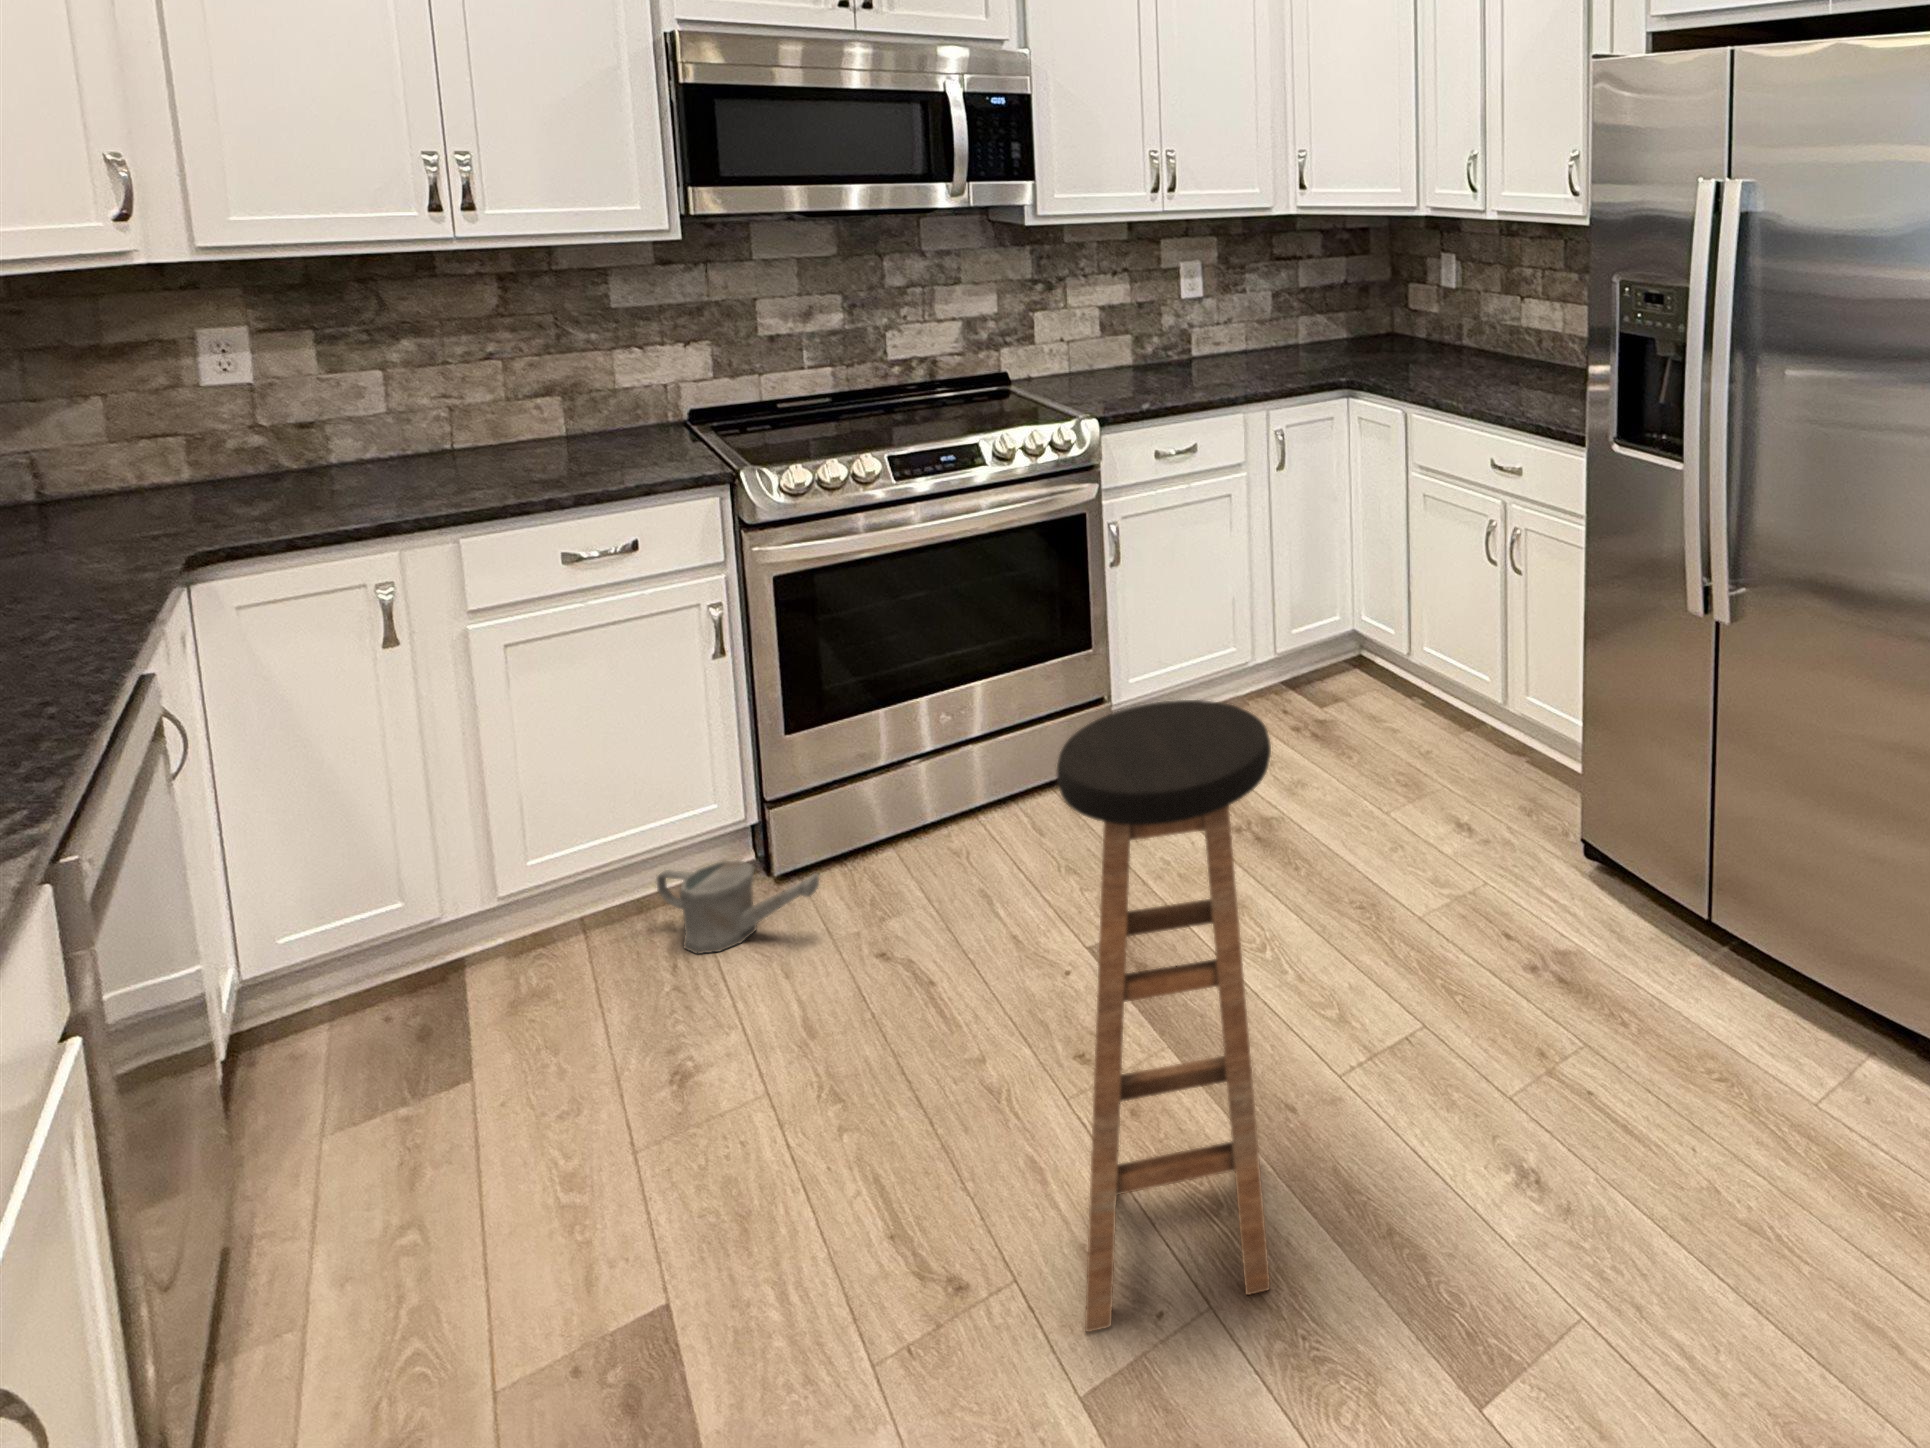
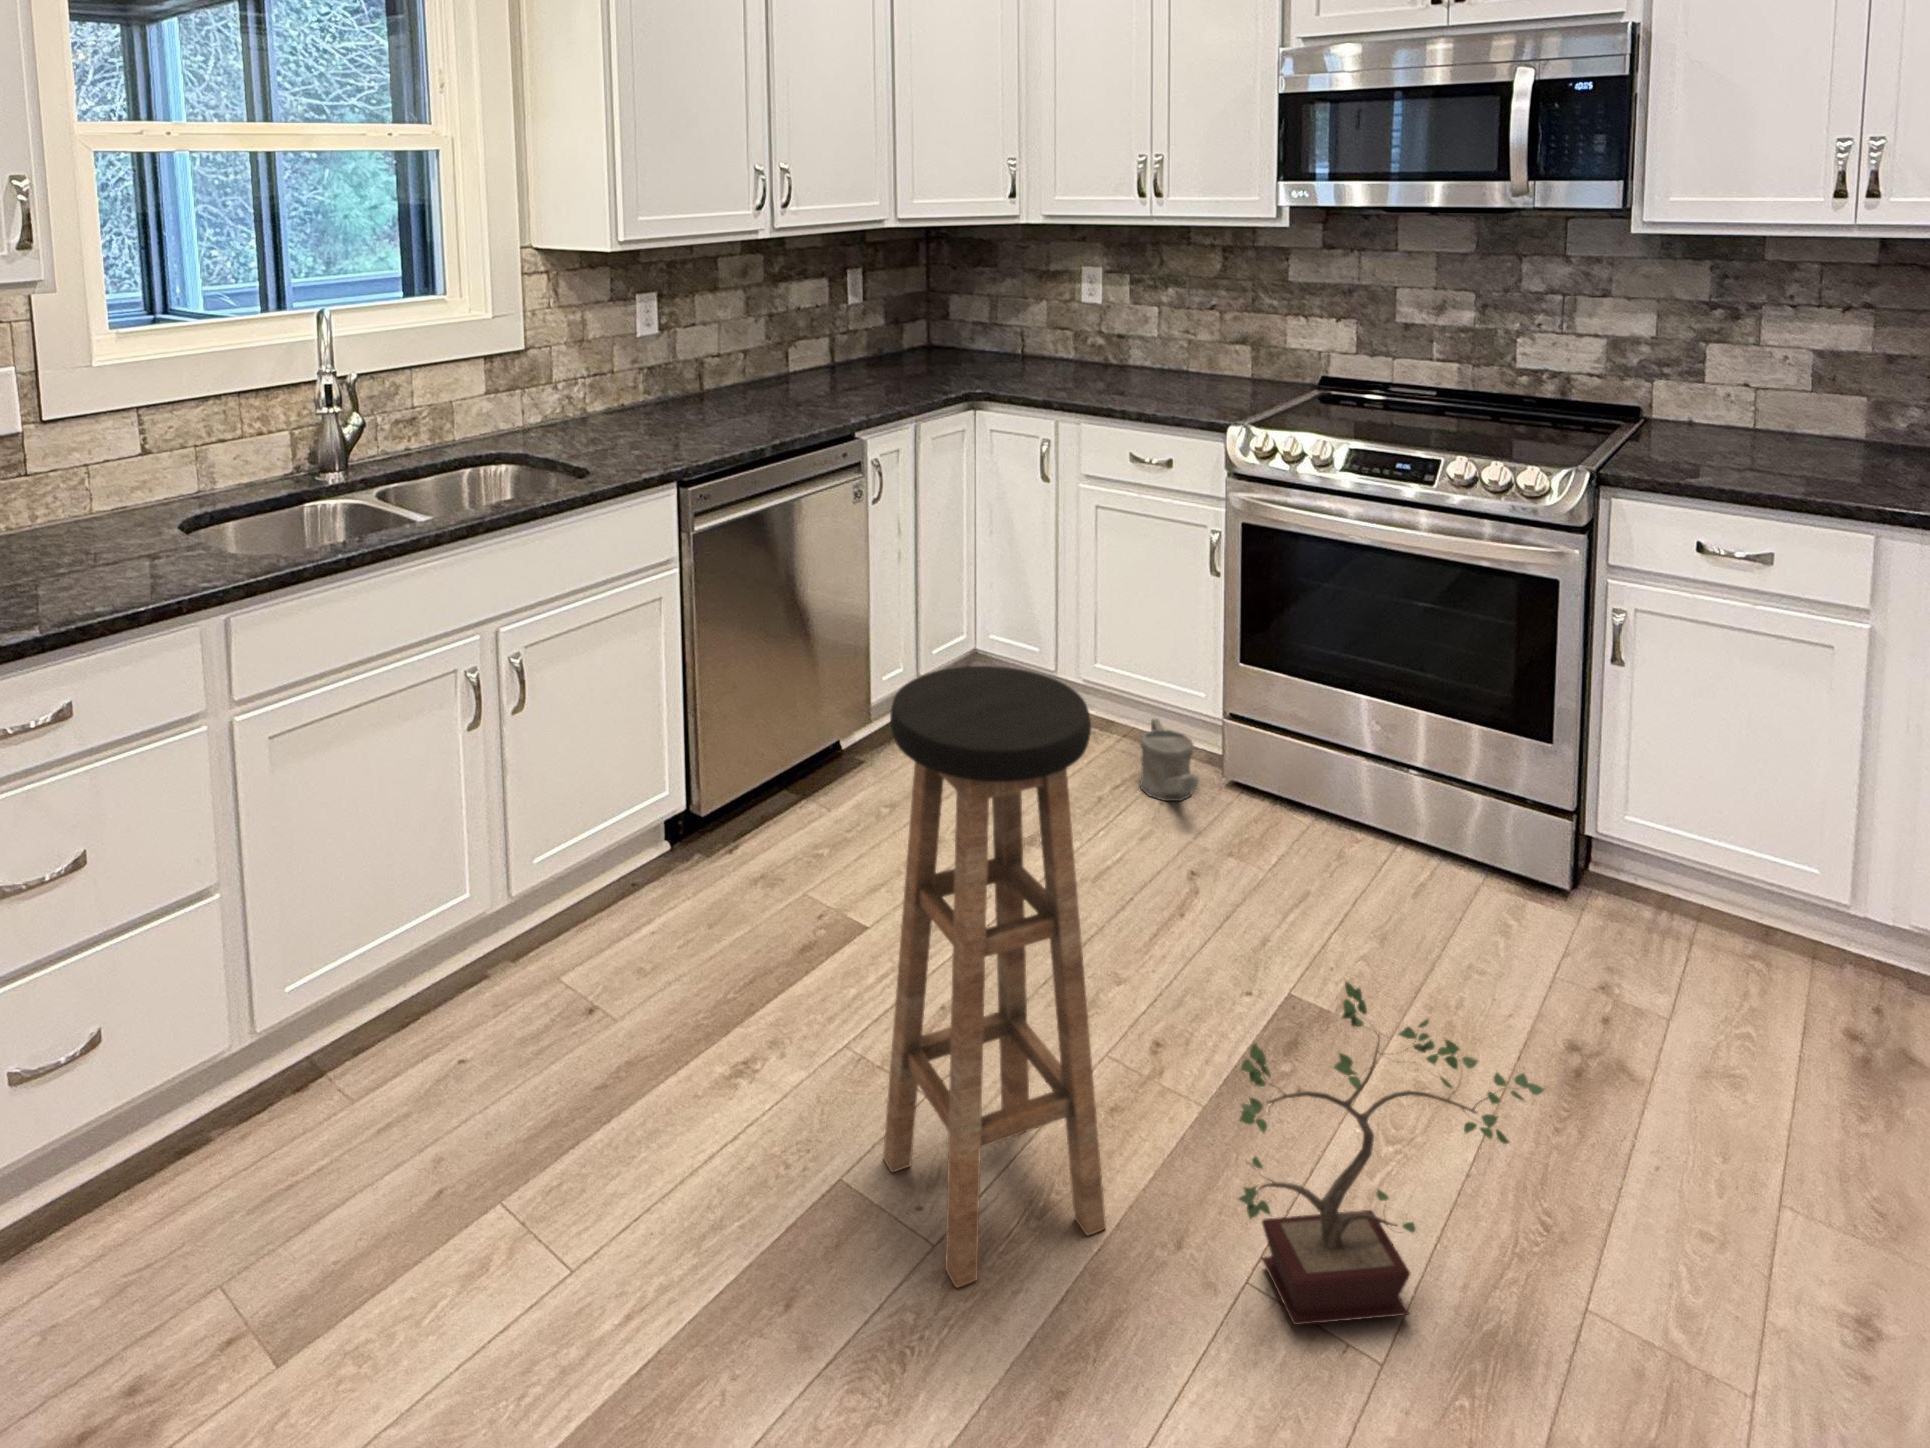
potted plant: none [1331,794,1428,1067] -> present [1239,982,1544,1325]

